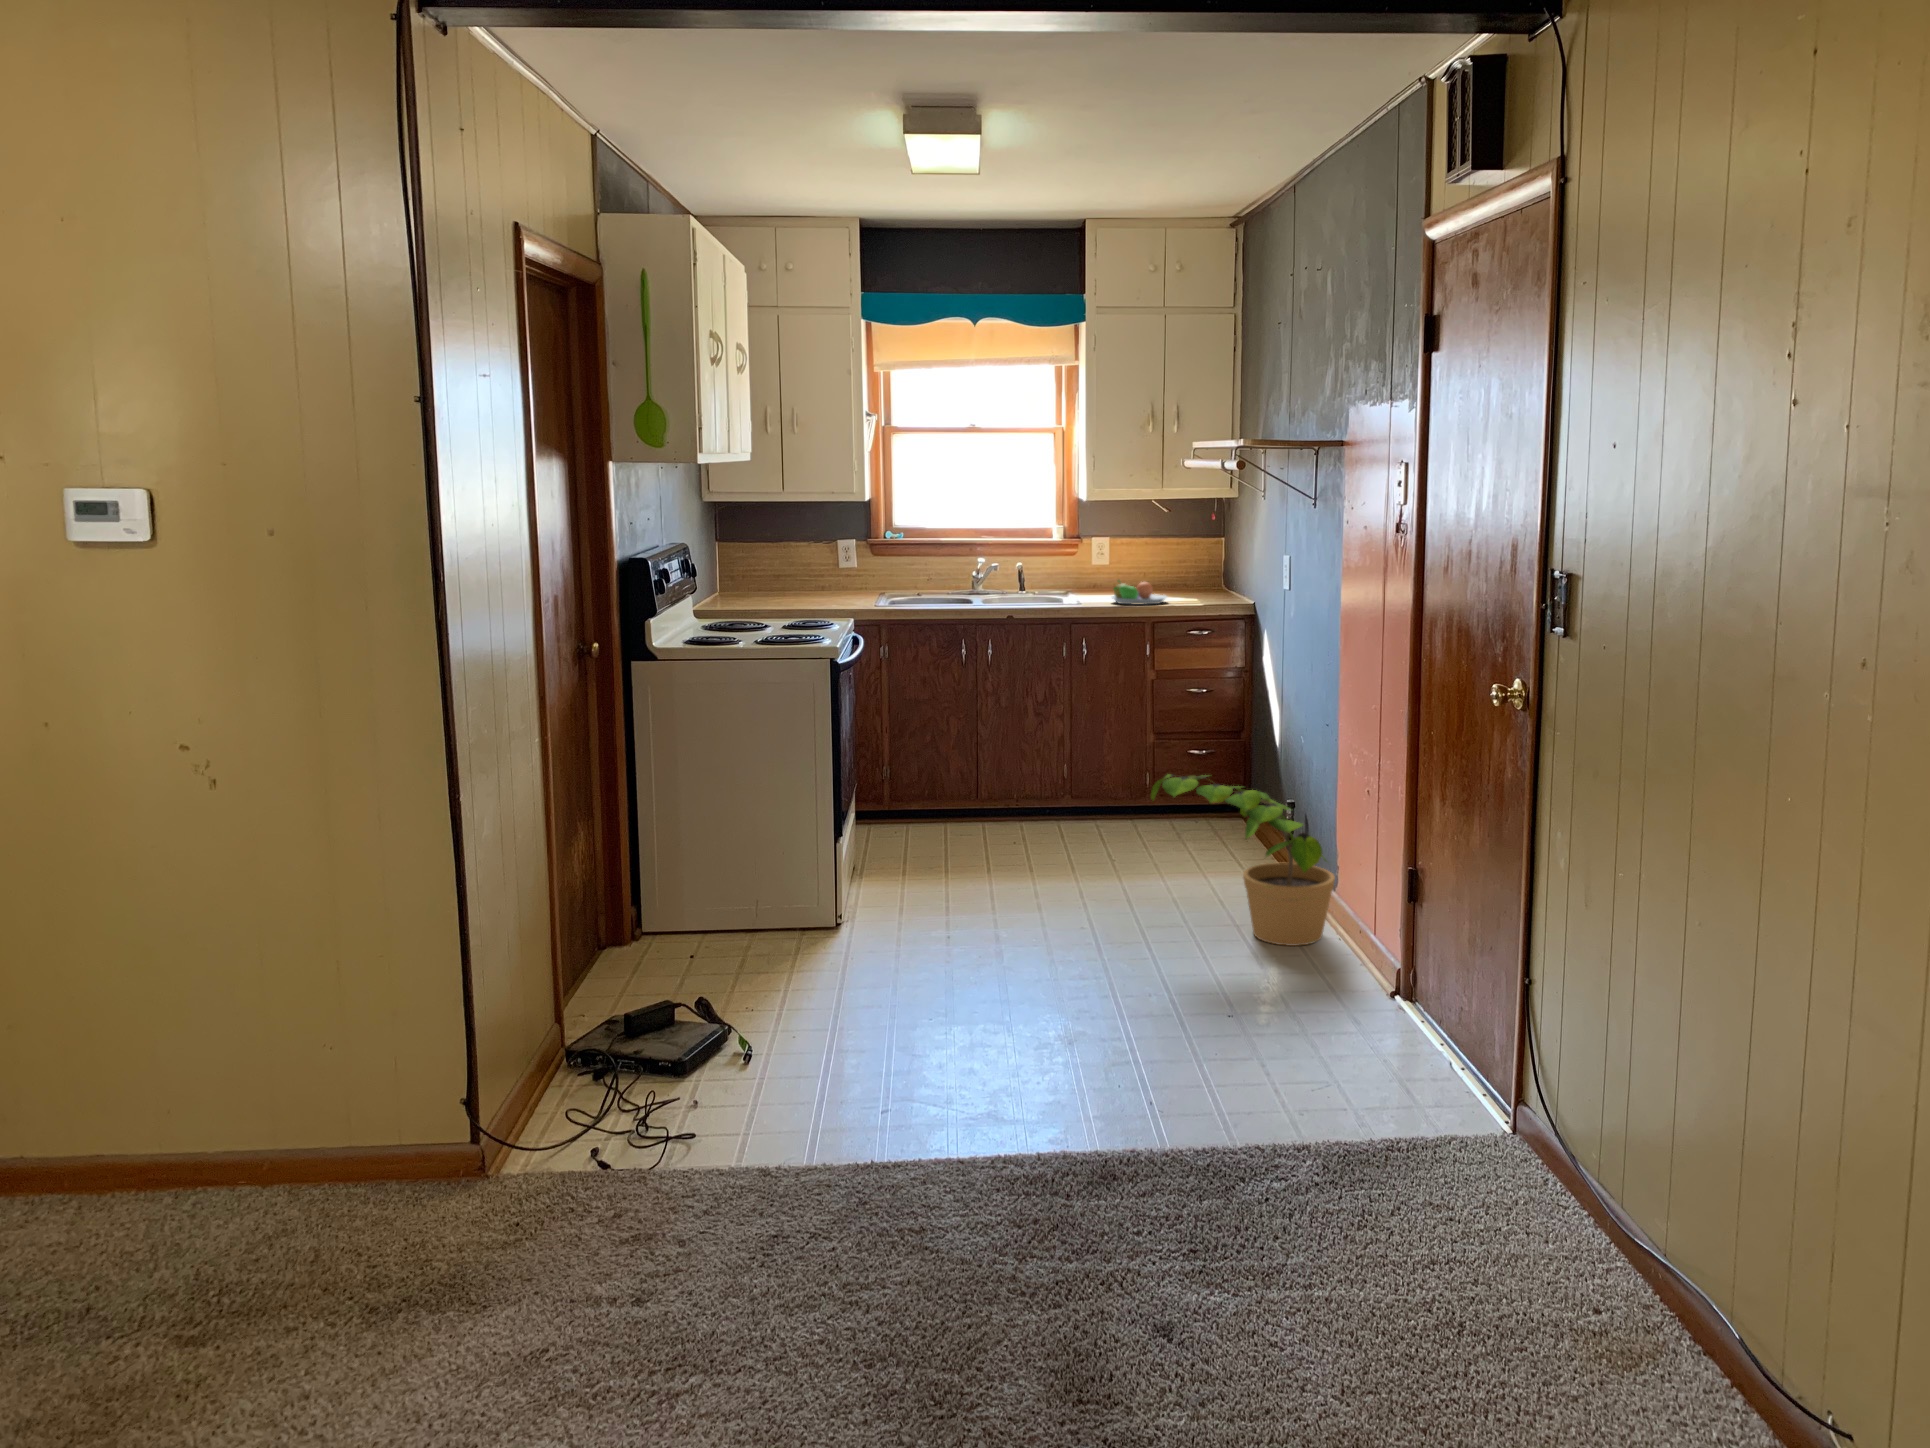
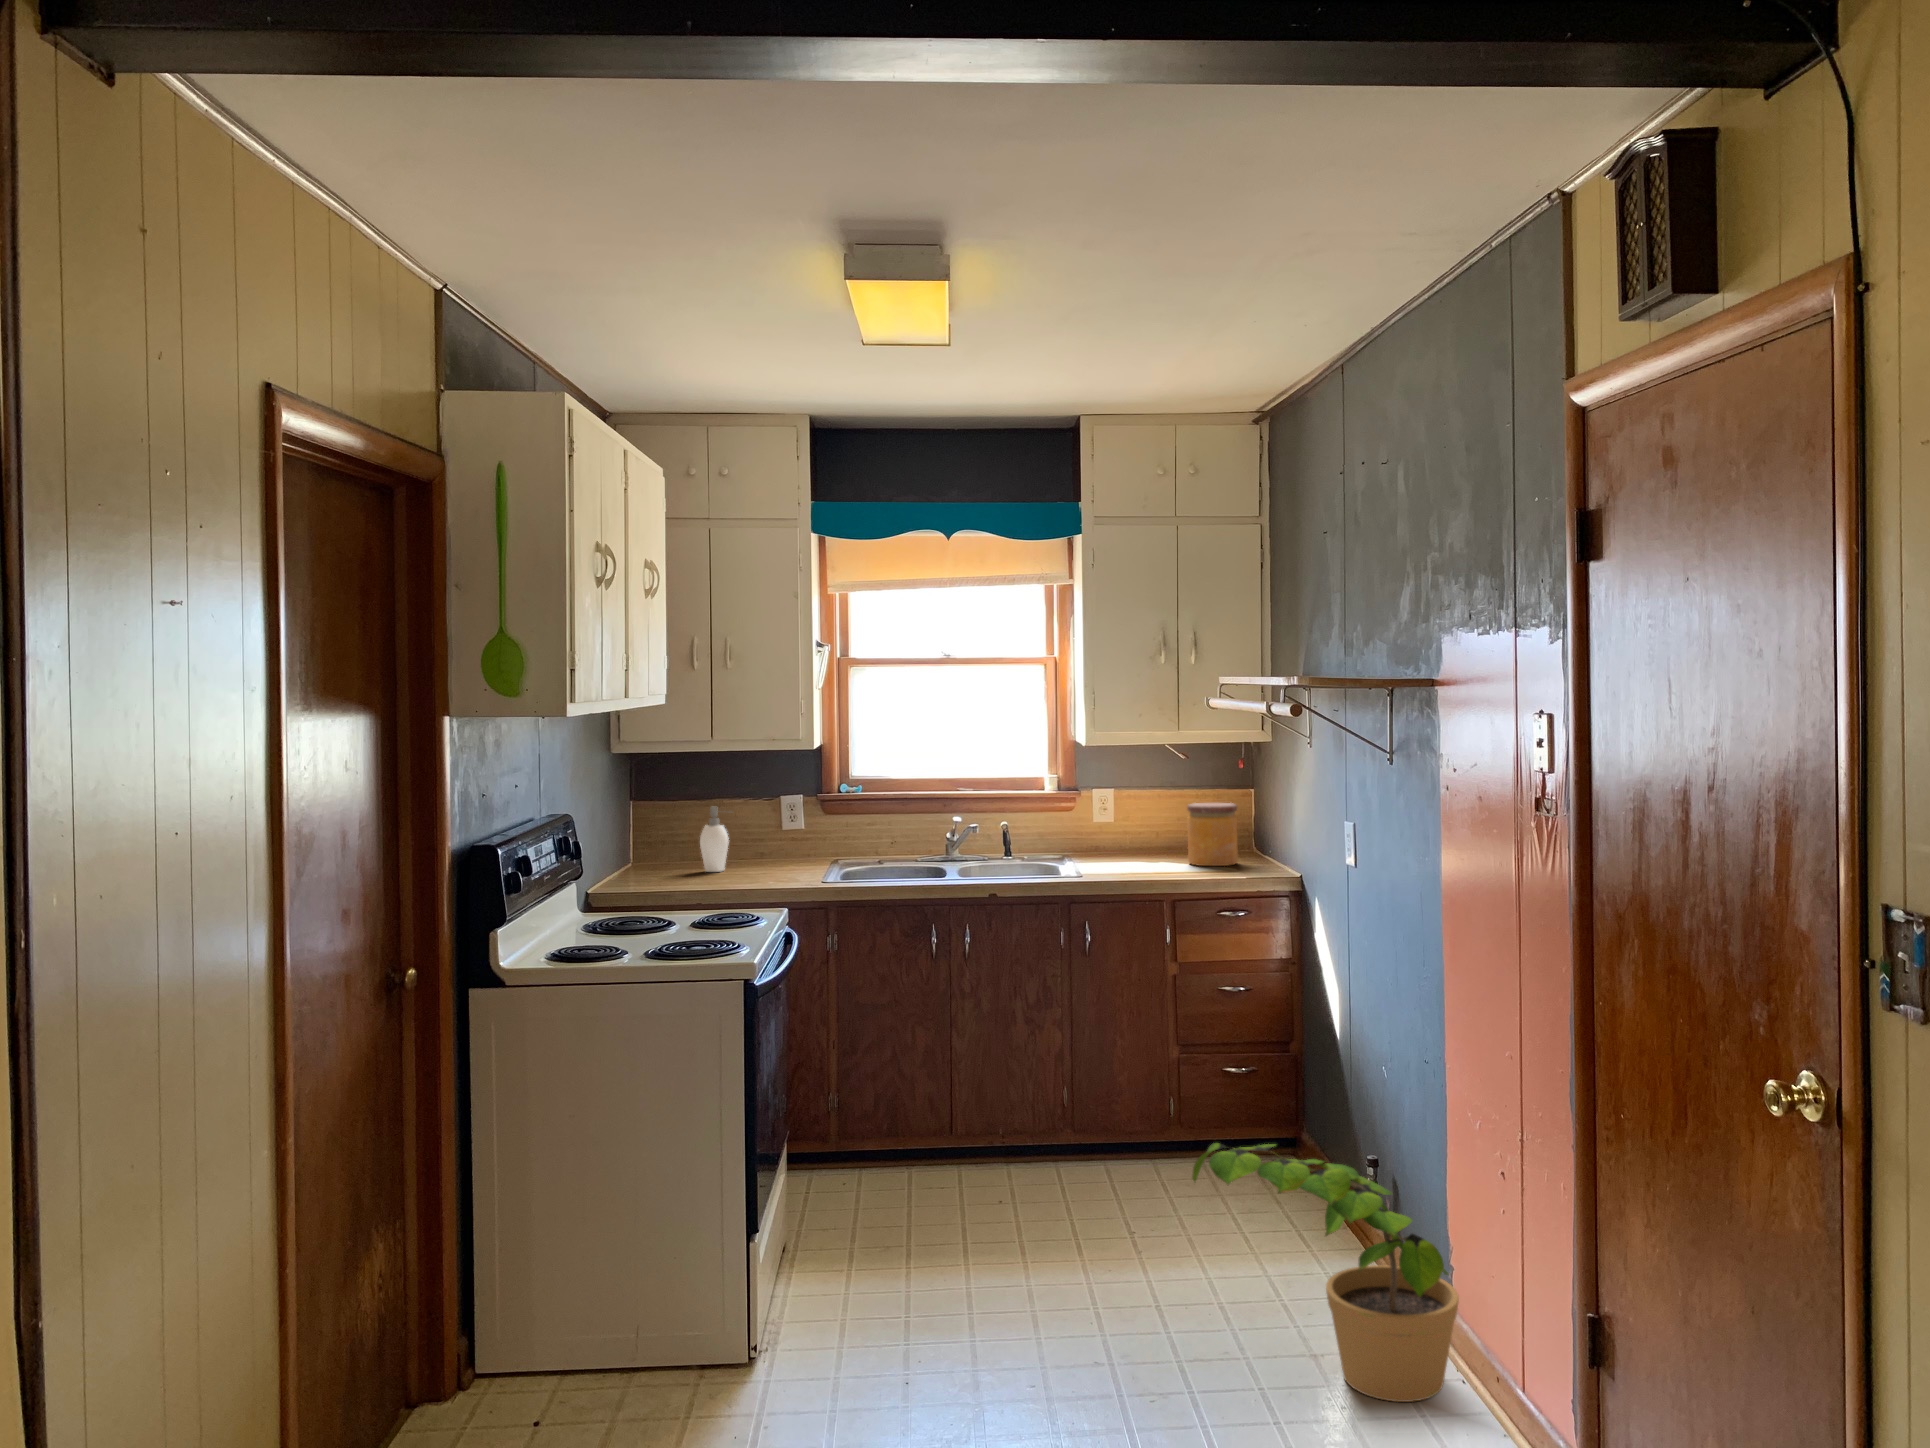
jar: none [1167,546,1207,596] -> present [1187,803,1238,866]
soap dispenser: none [776,547,803,599] -> present [700,807,729,872]
fruit bowl: present [1112,580,1167,605] -> none [1120,848,1193,881]

